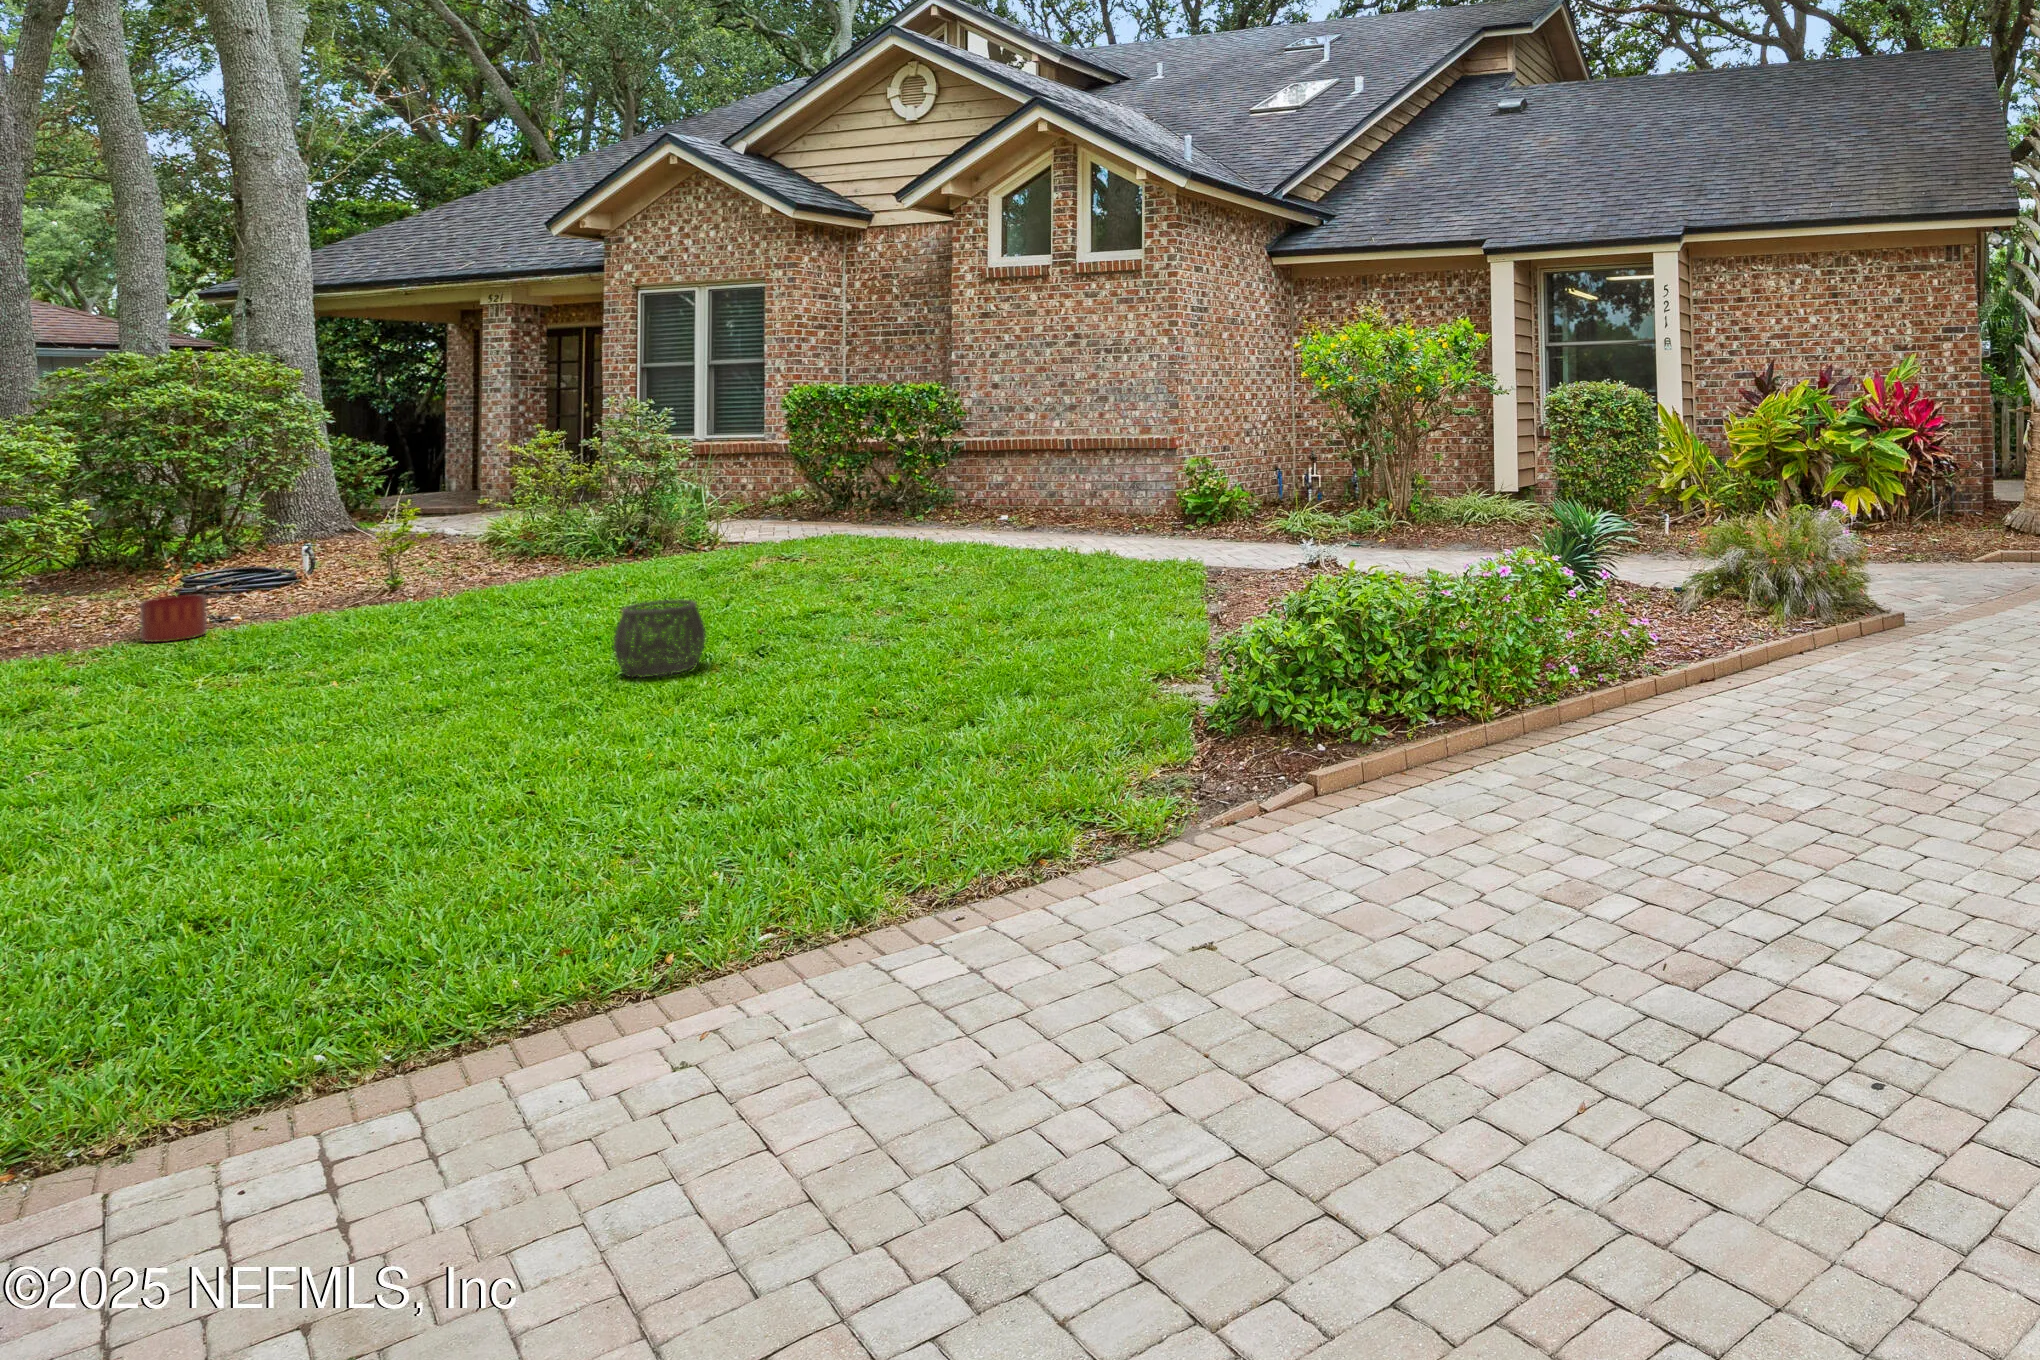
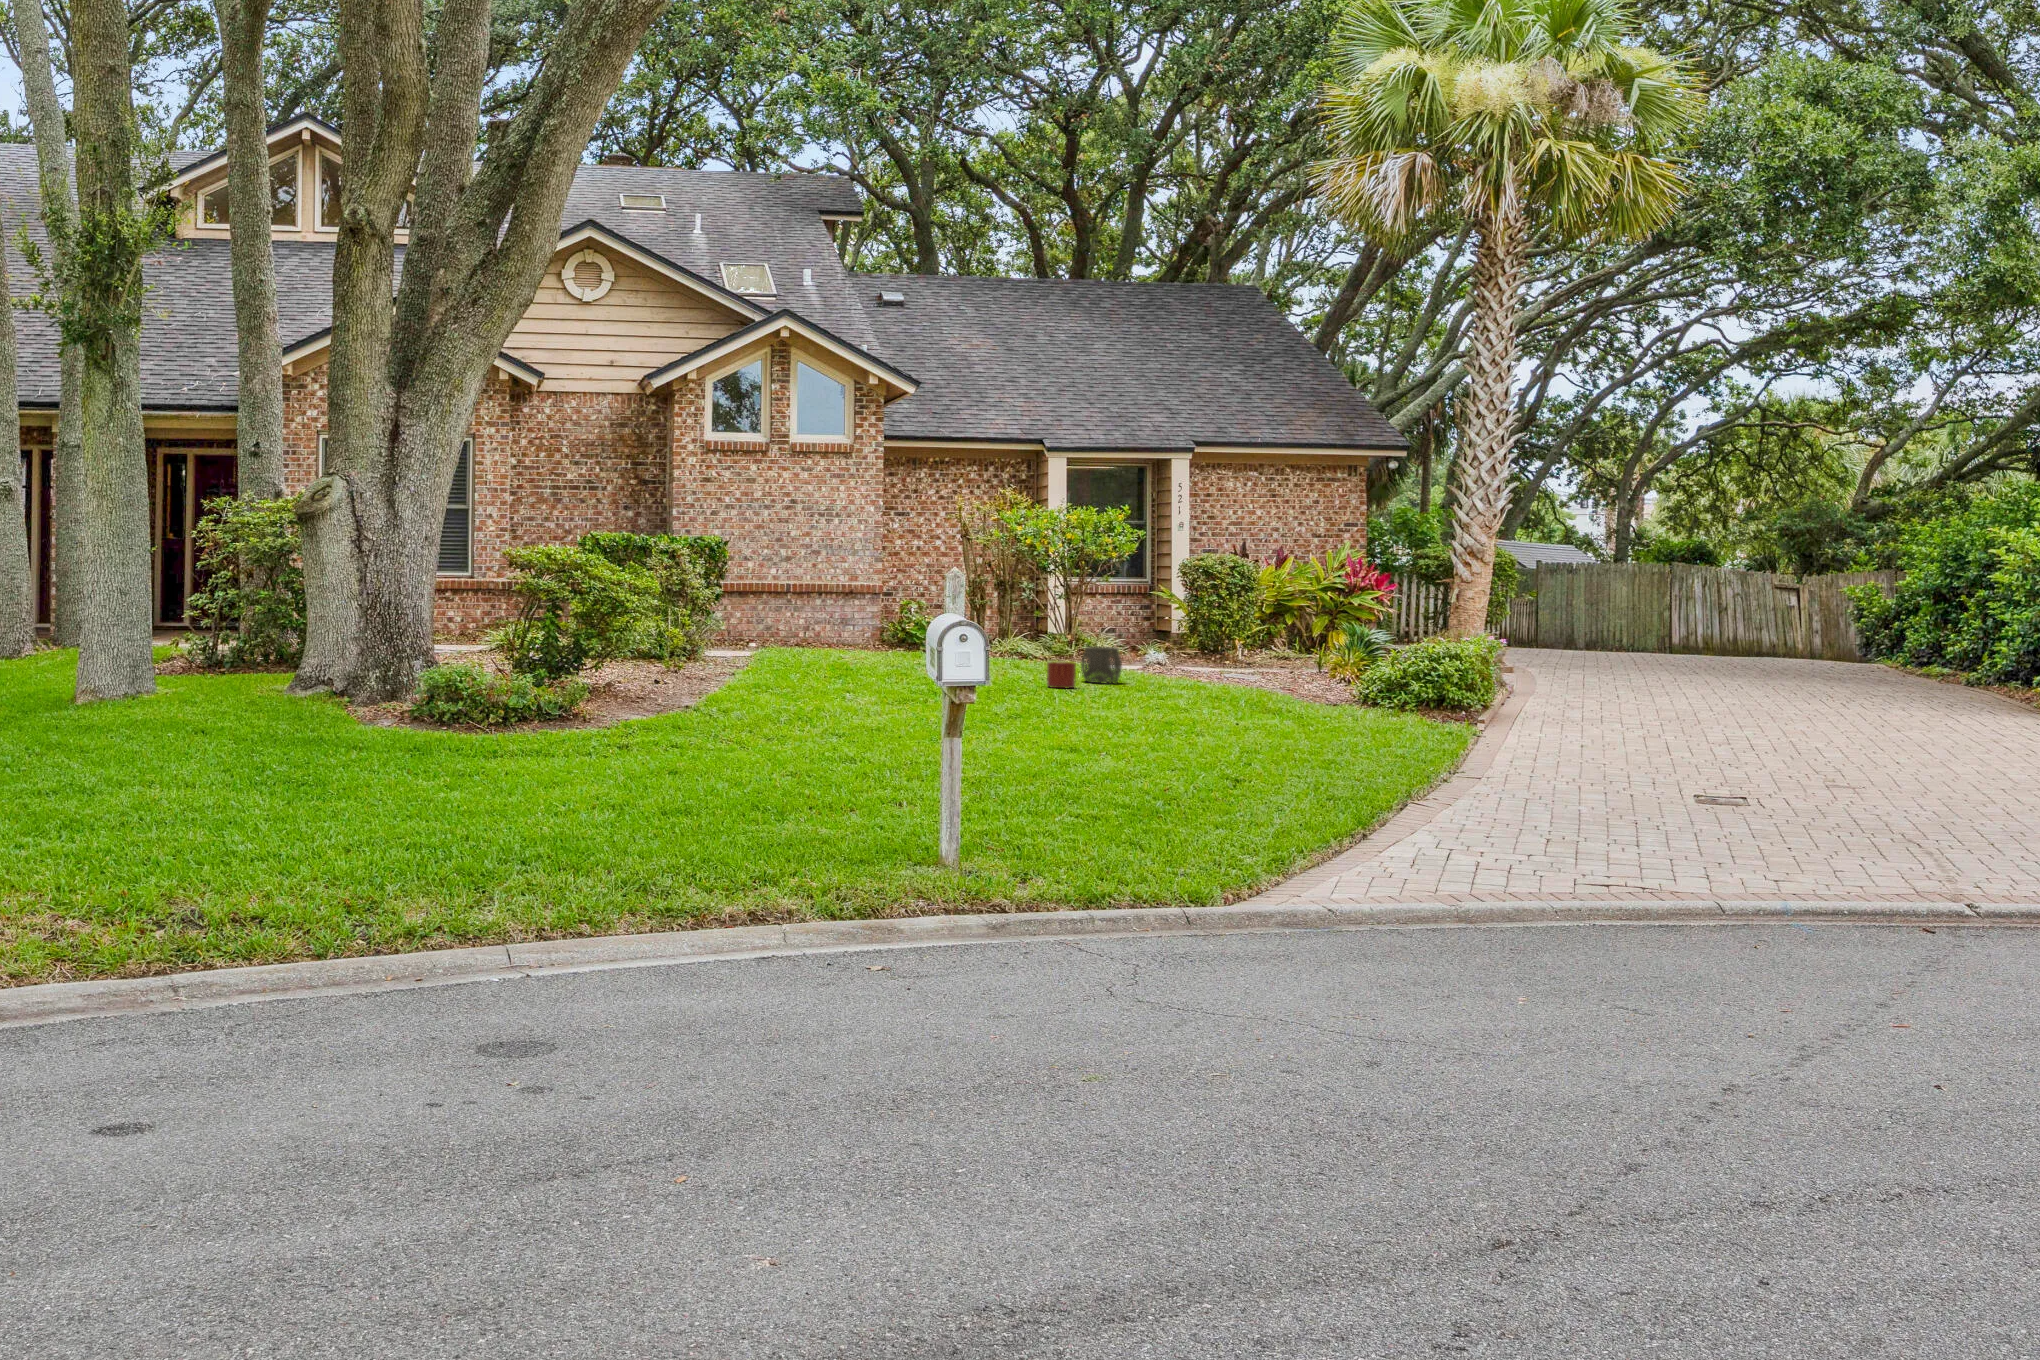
planter: present [140,595,207,642] -> present [1047,662,1076,688]

